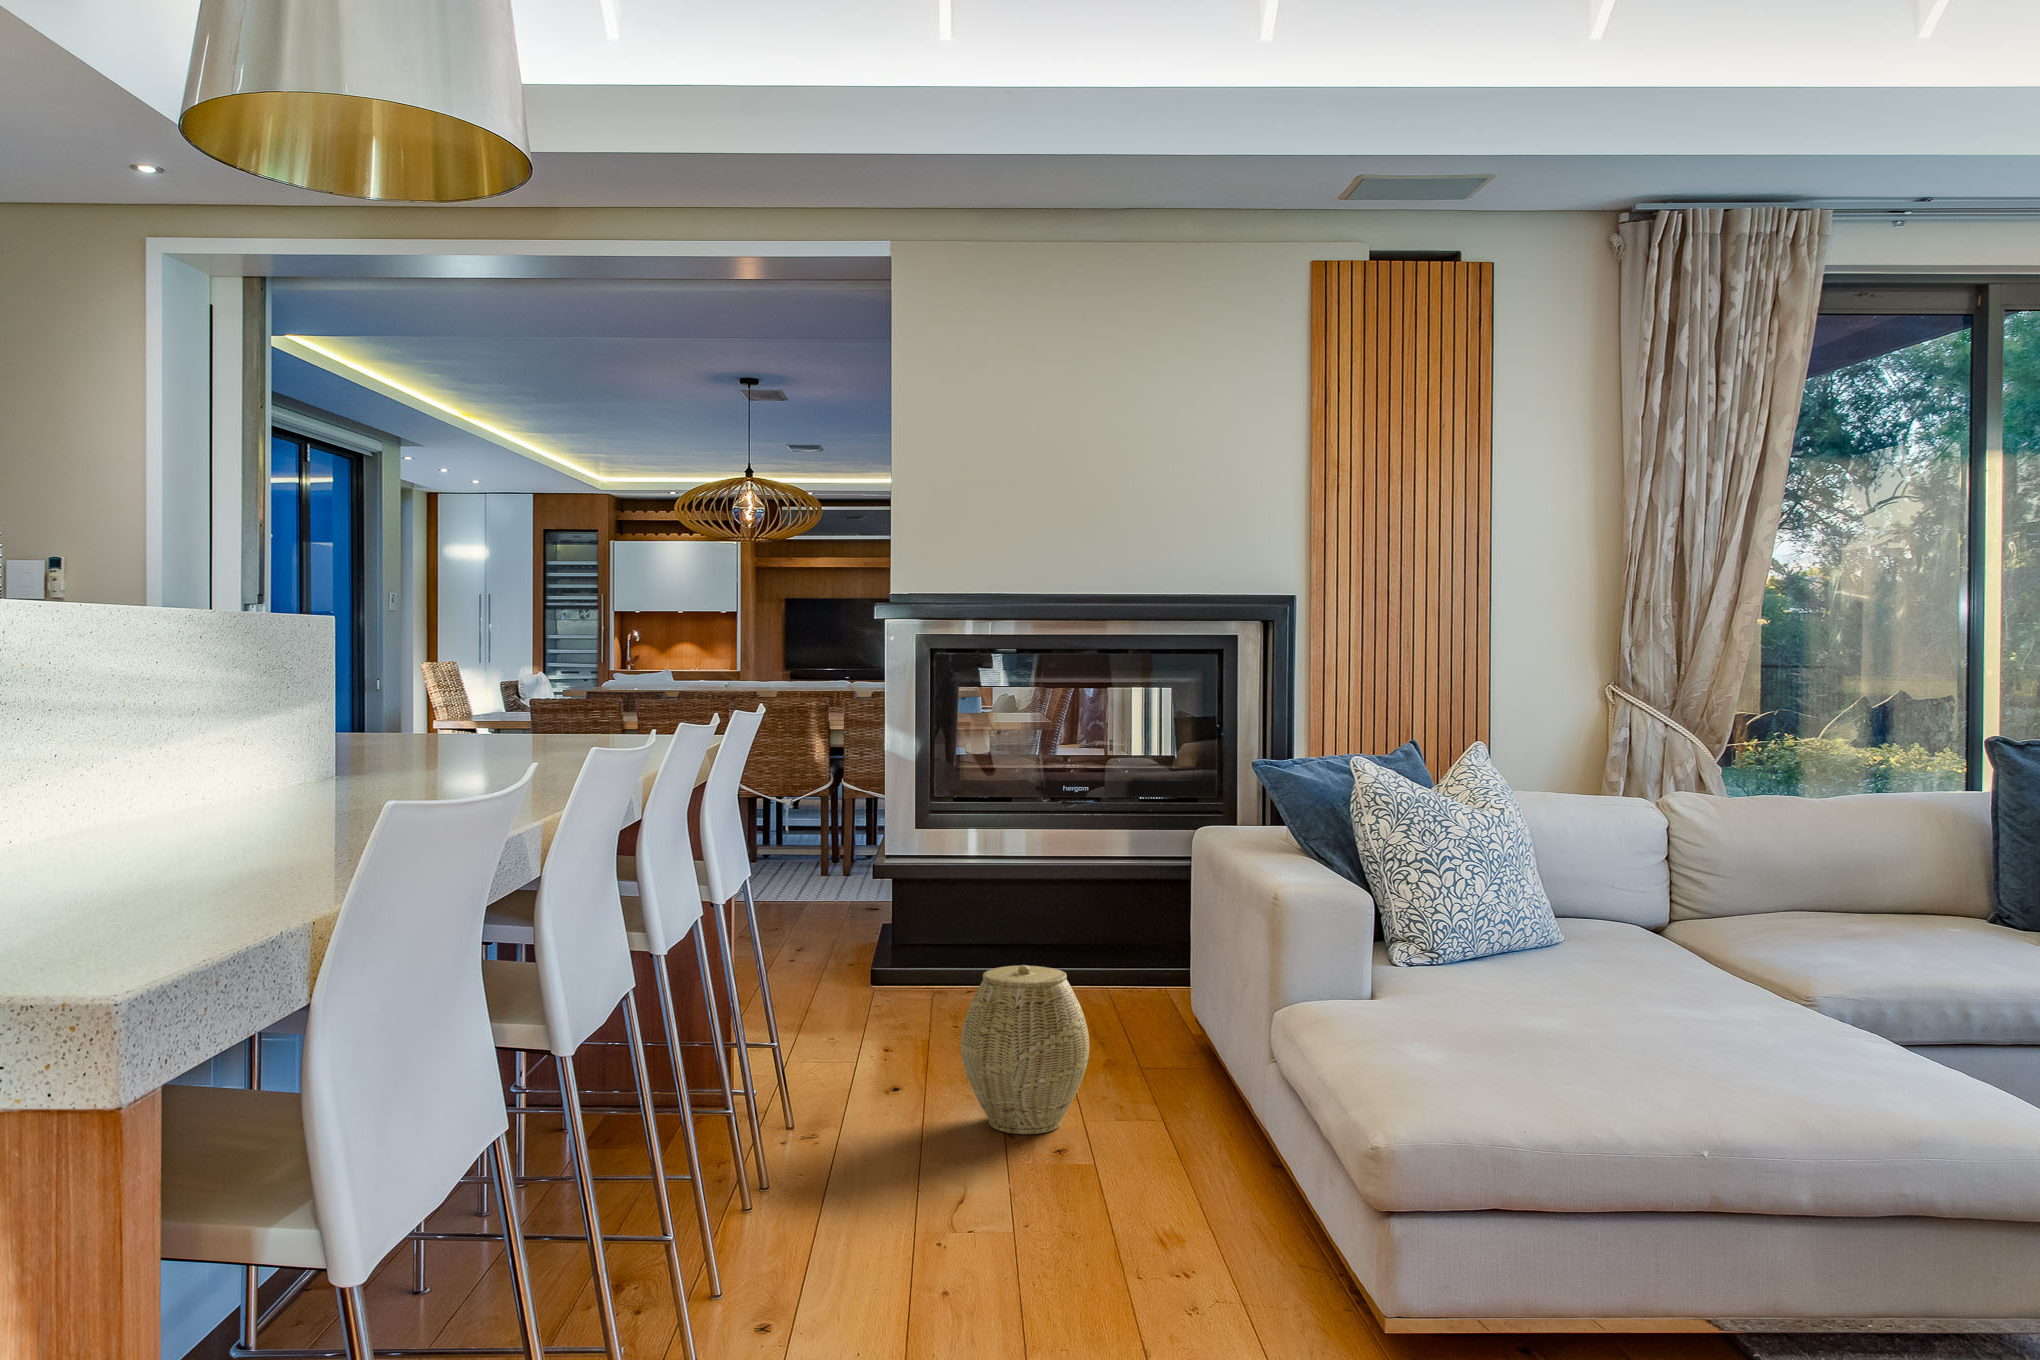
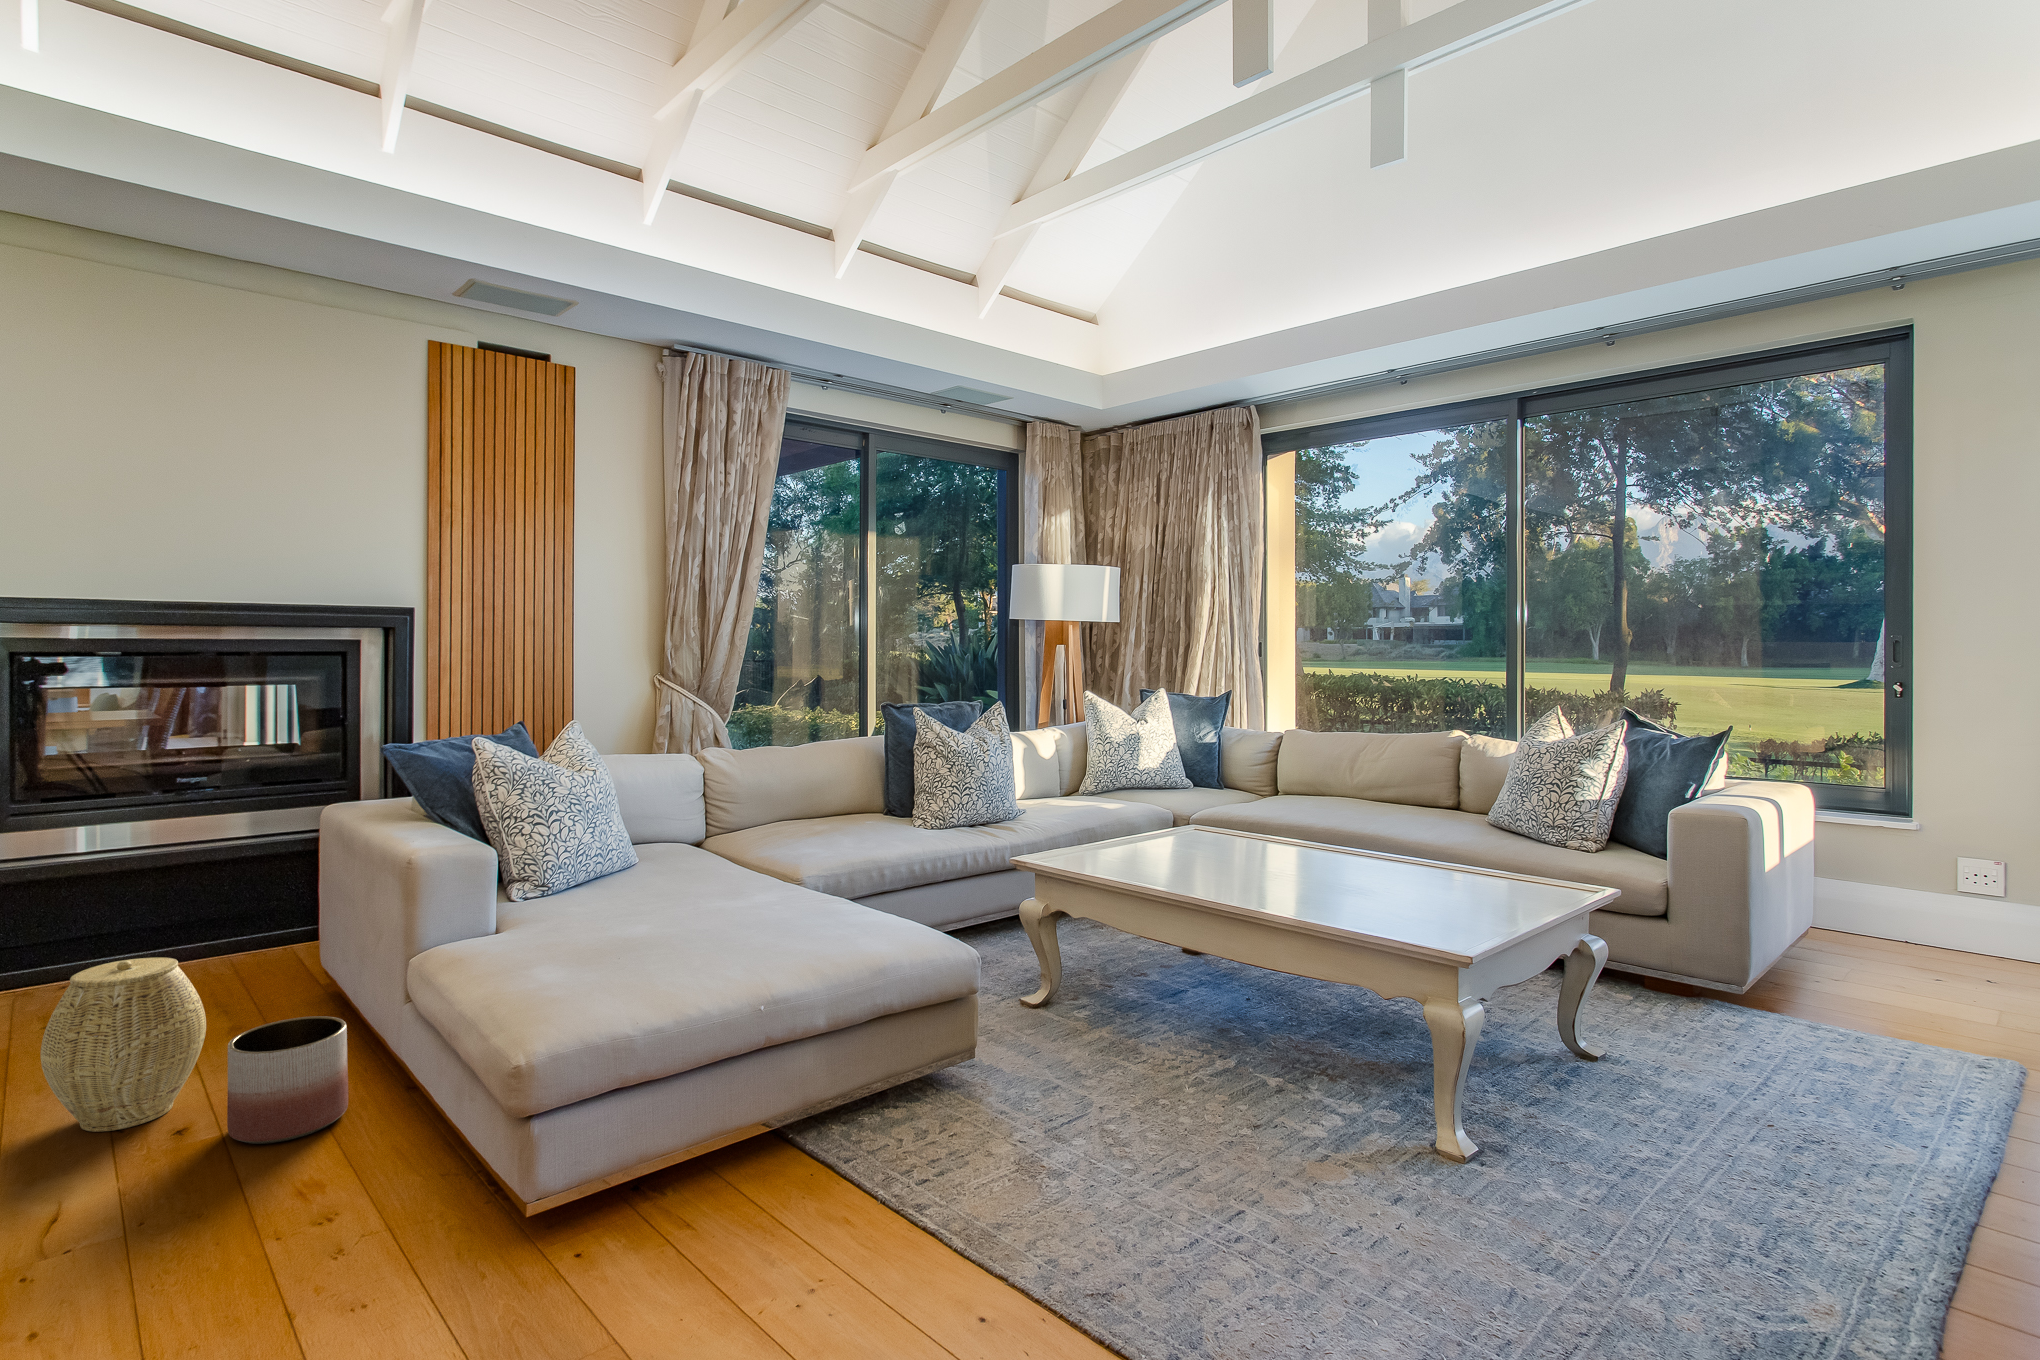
planter: none [1107,1055,1216,1183] -> present [227,1016,348,1144]

